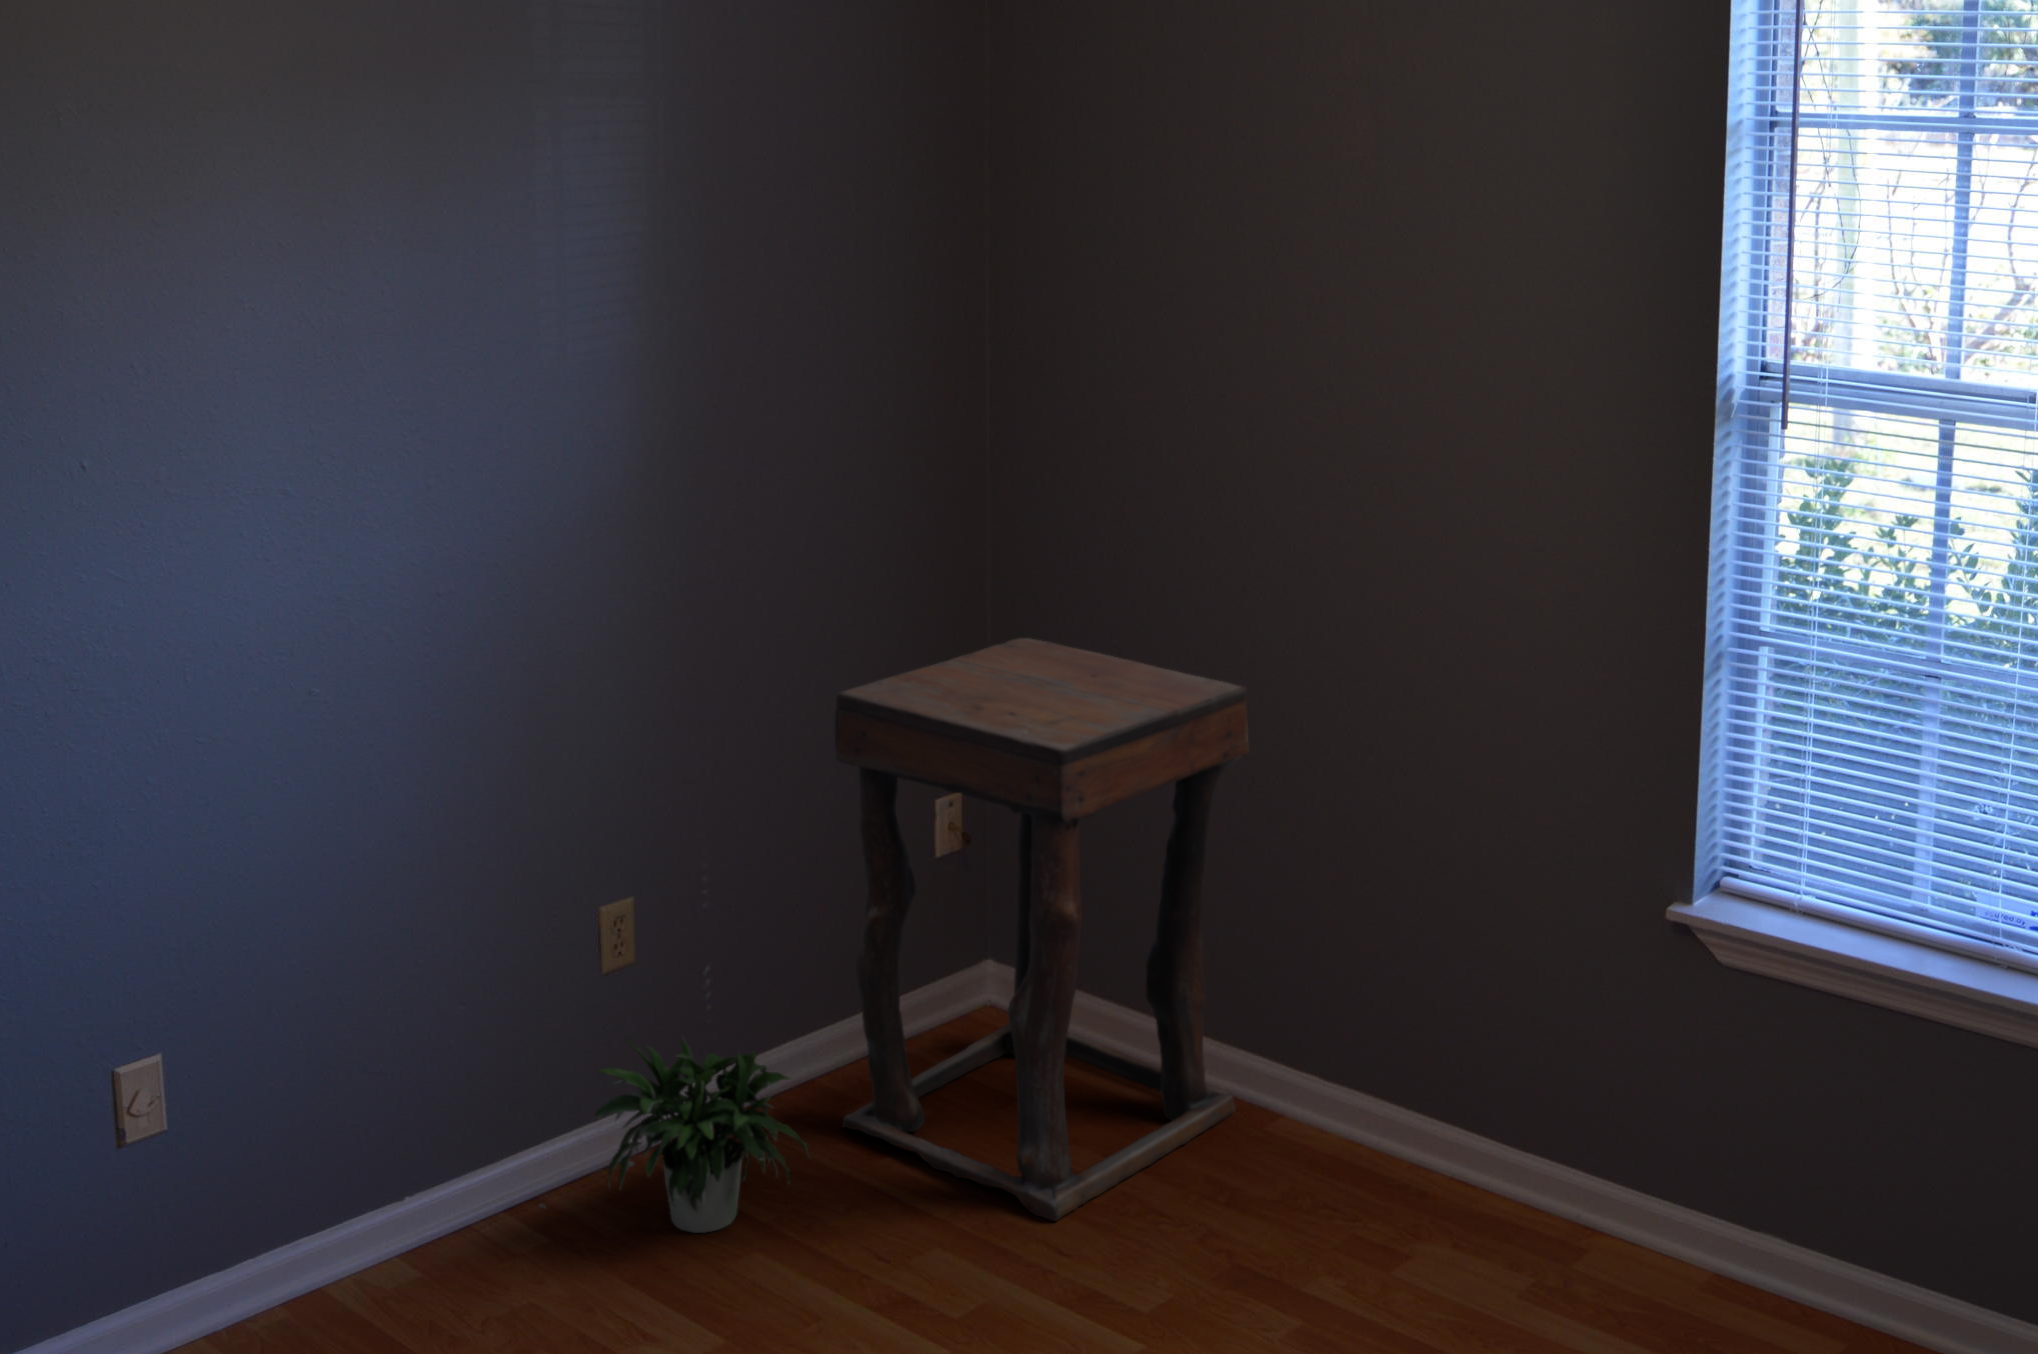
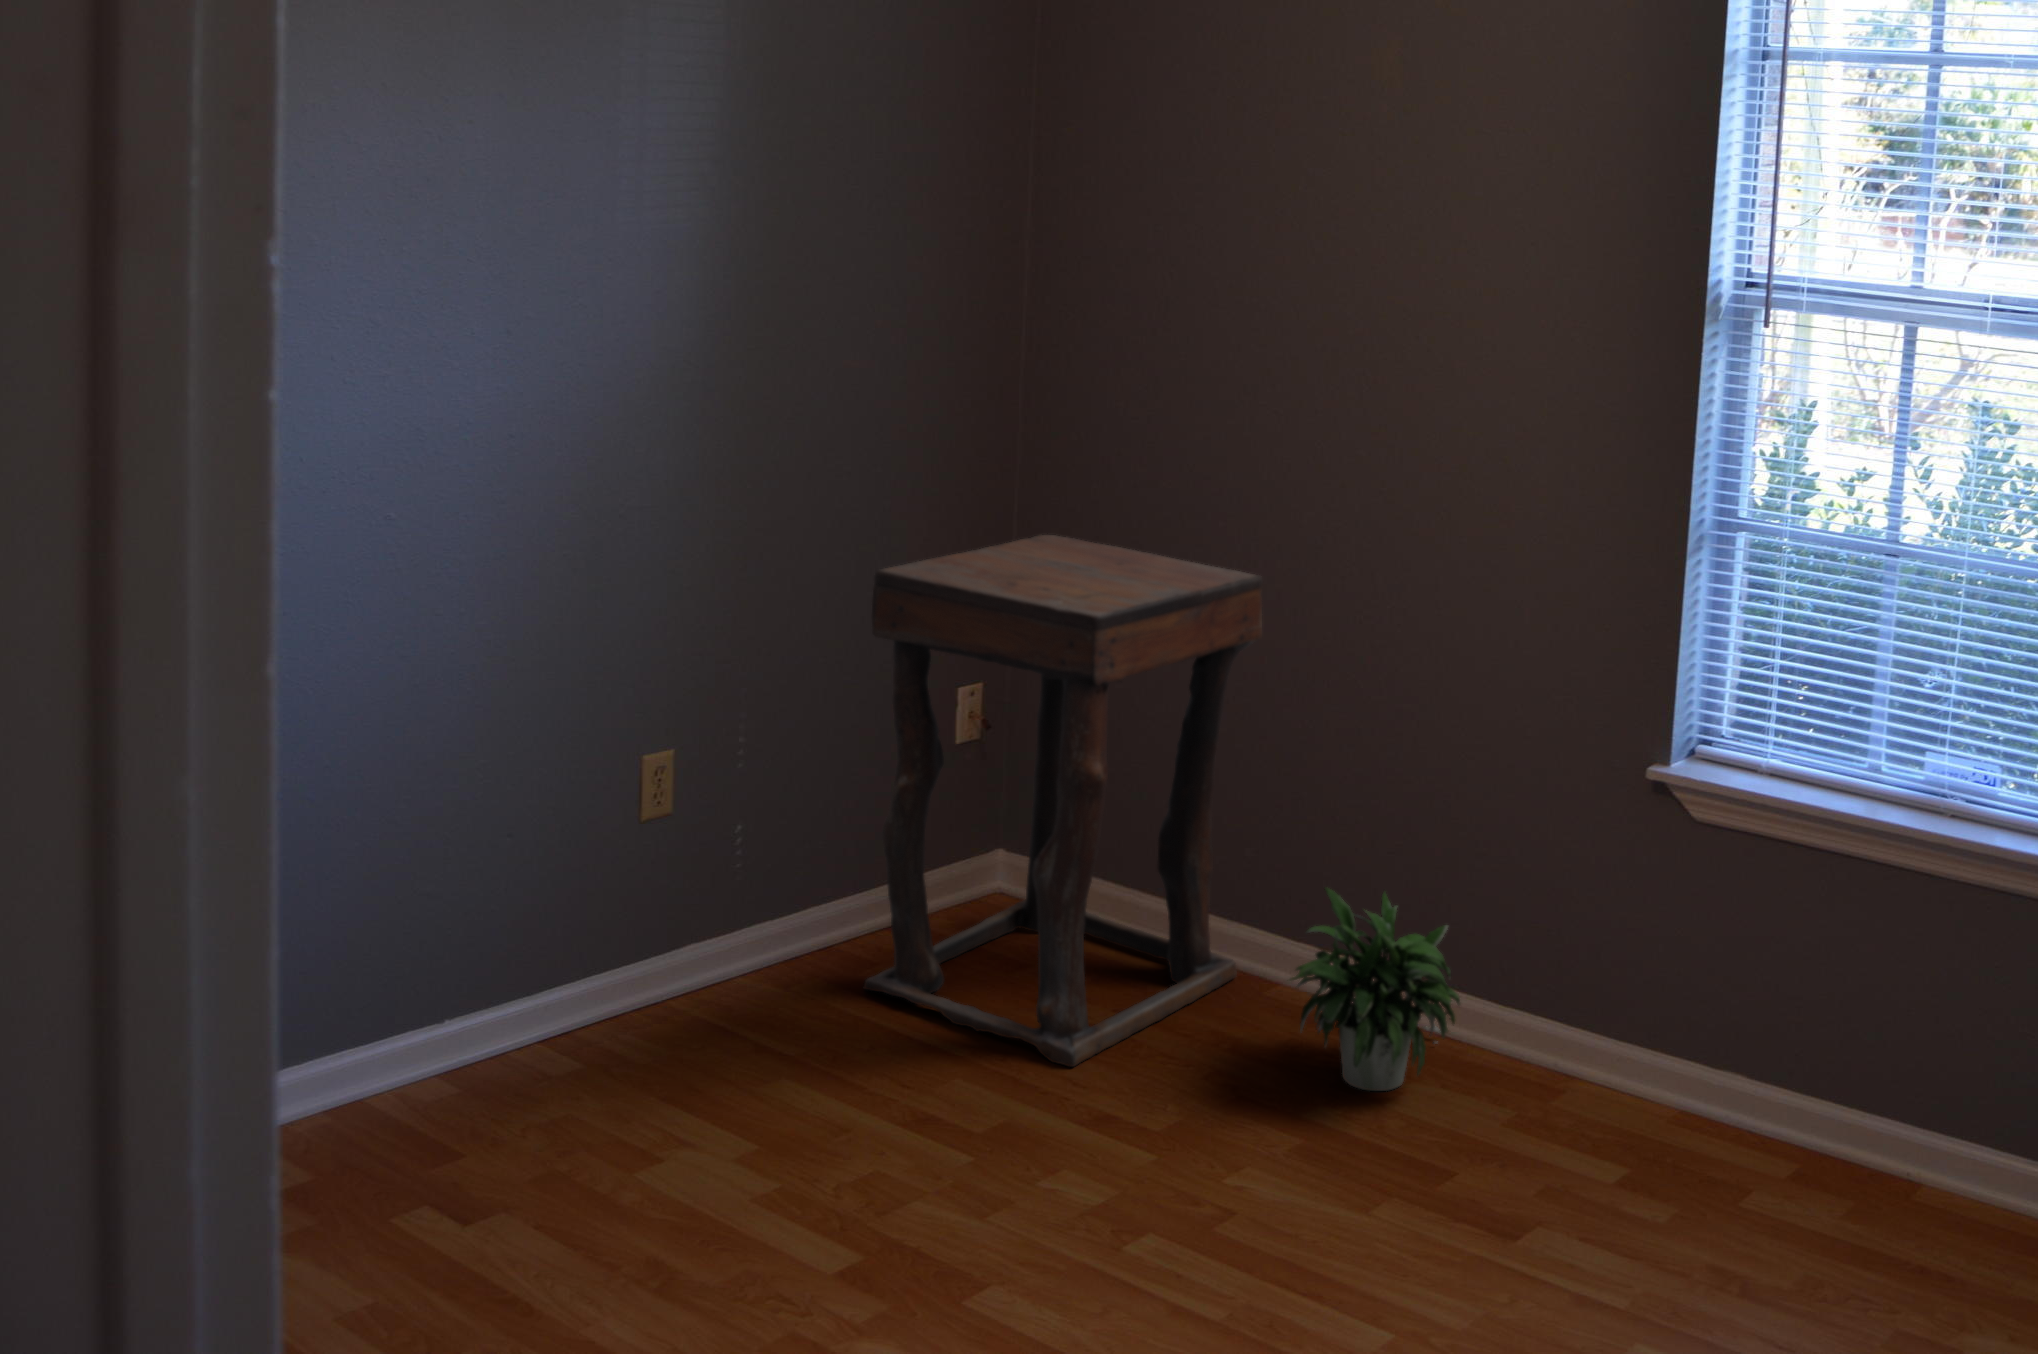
potted plant: present [539,1037,809,1233] -> present [1290,888,1460,1091]

